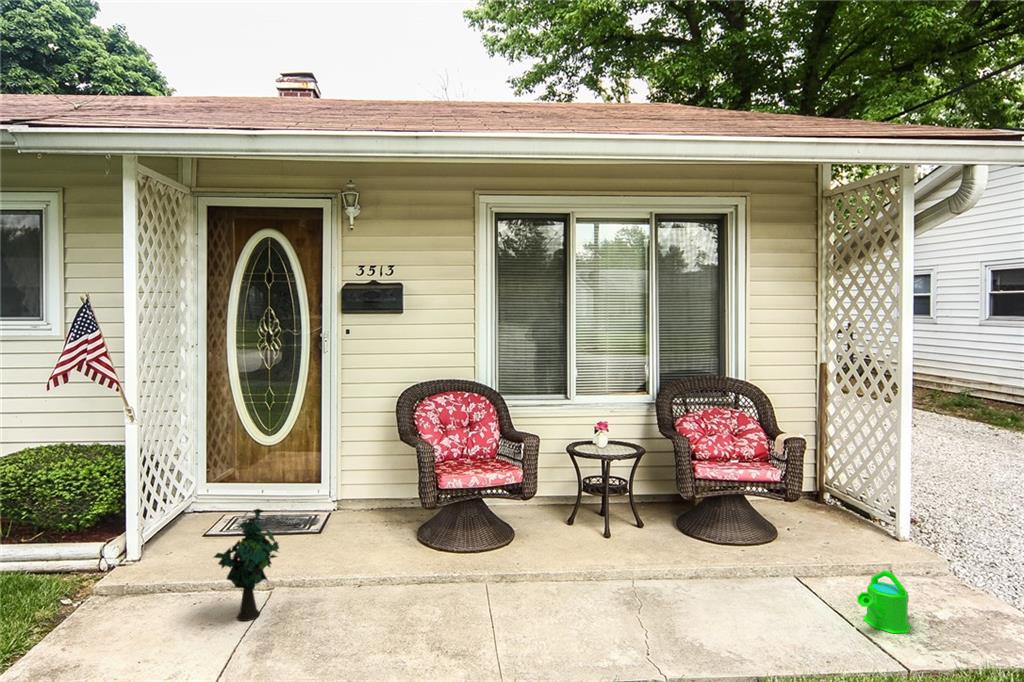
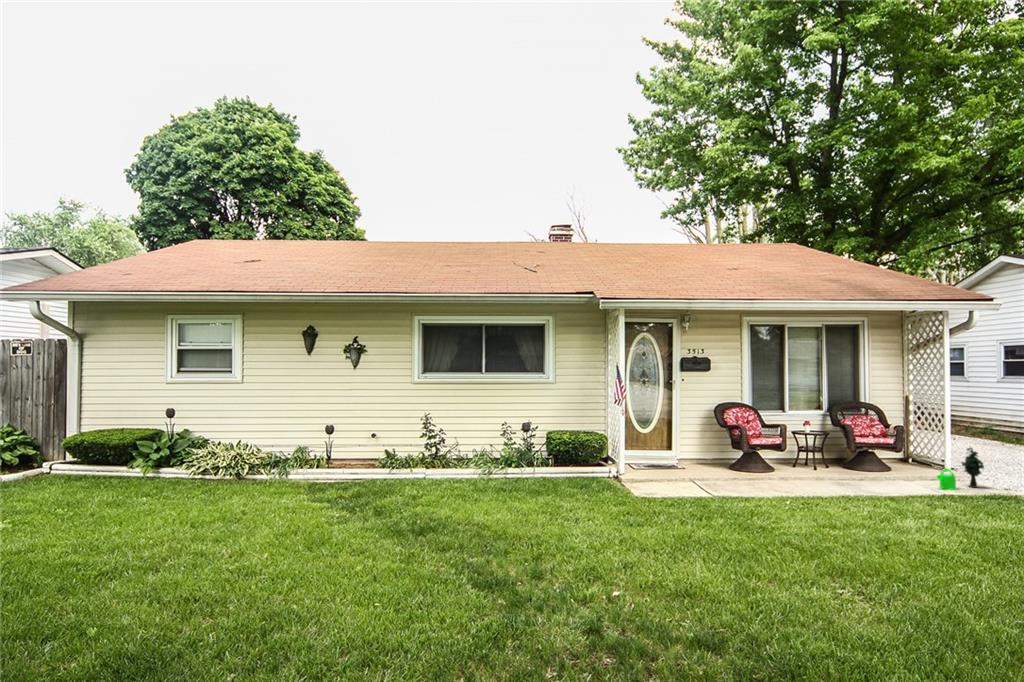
decorative plant: present [214,509,279,621] -> present [962,448,984,488]

